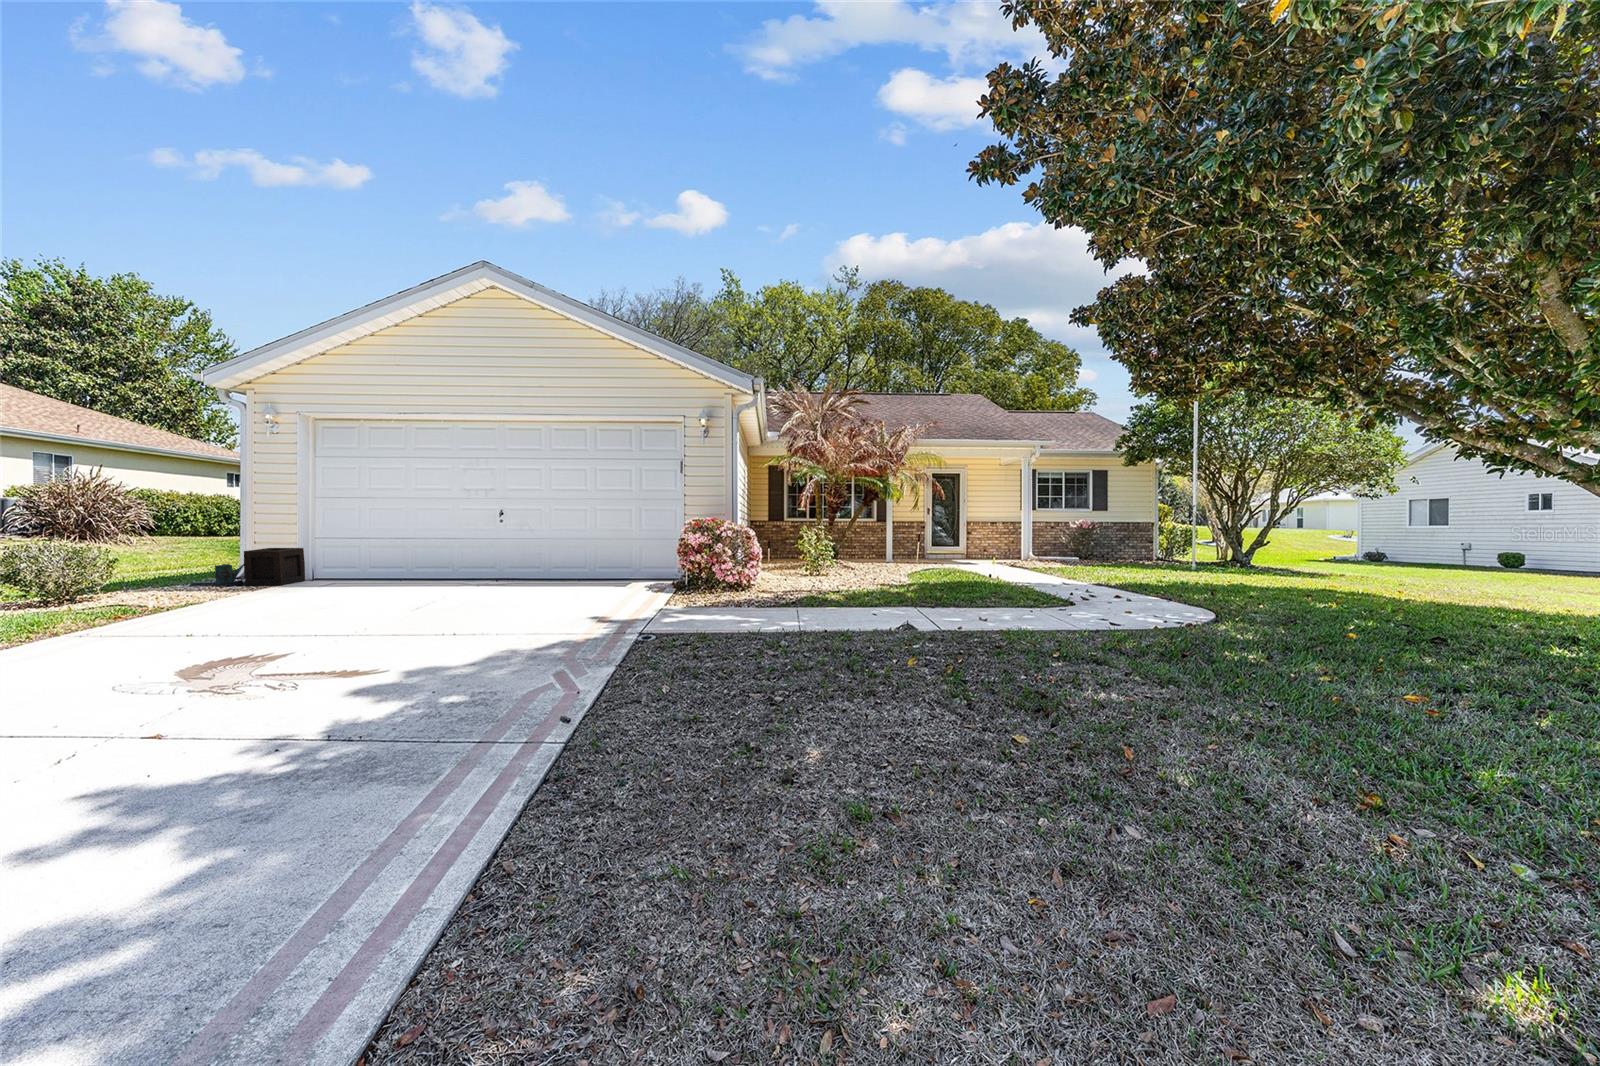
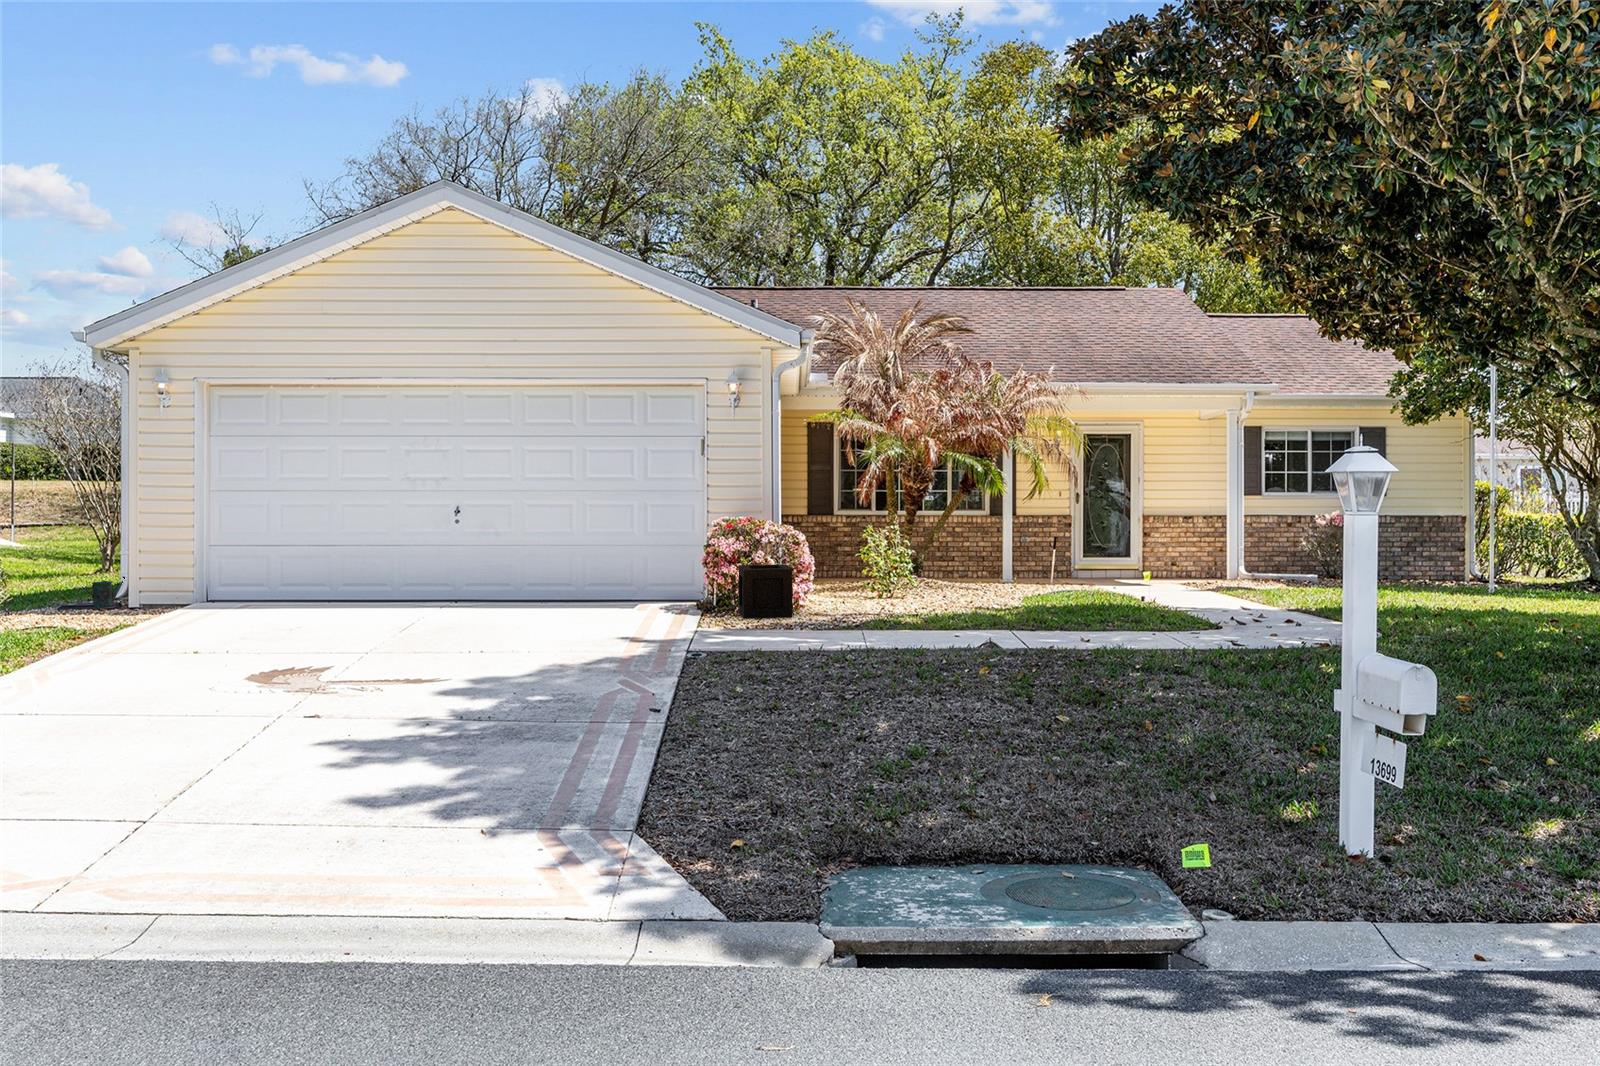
wooden crate: present [244,548,305,586] -> present [738,564,793,618]

